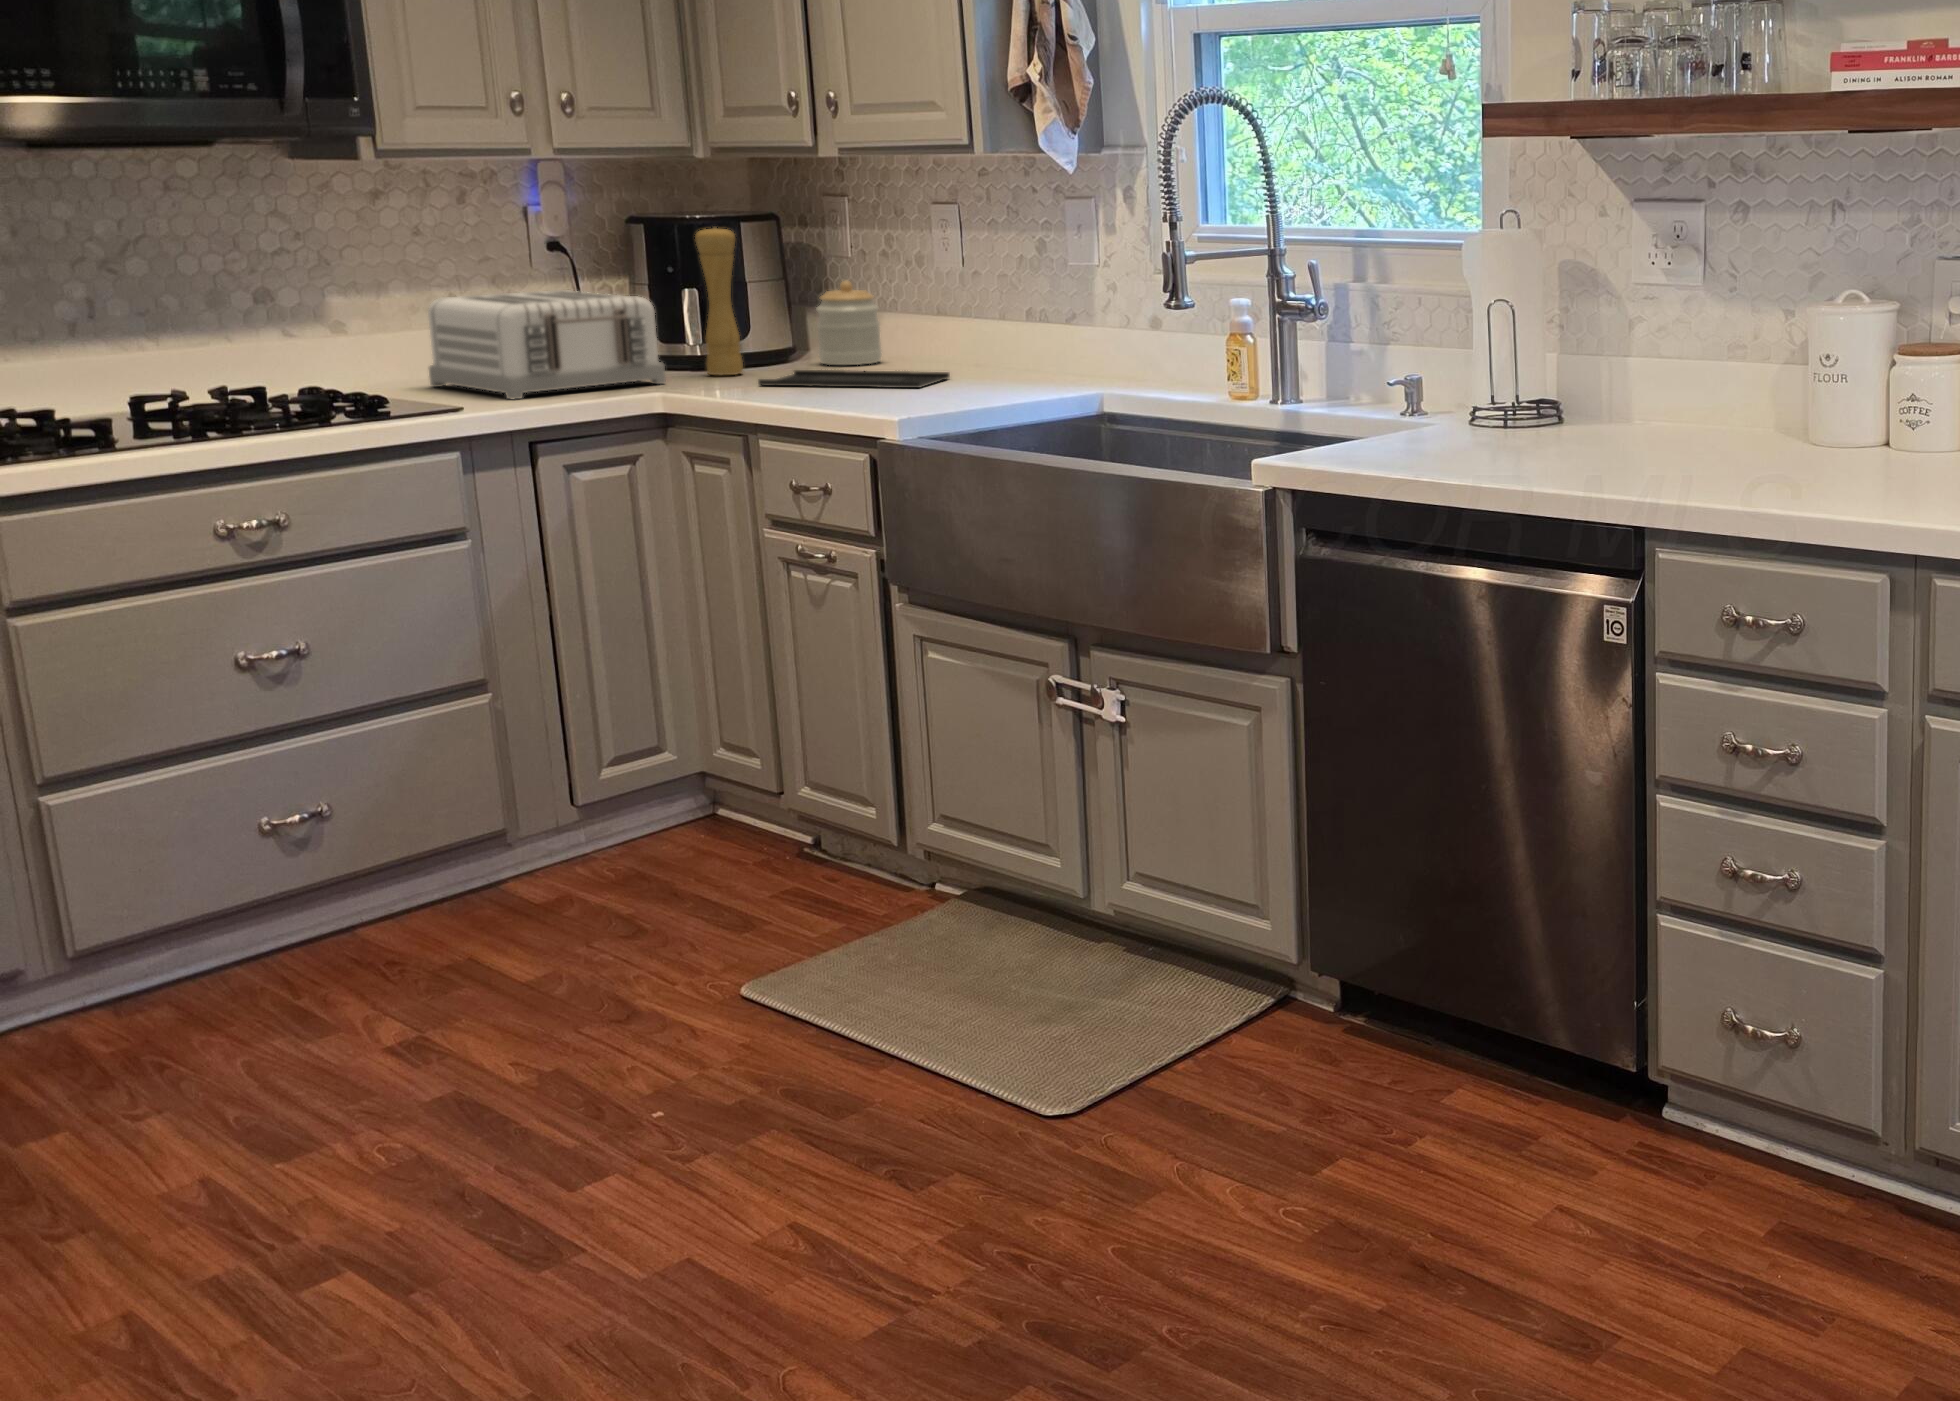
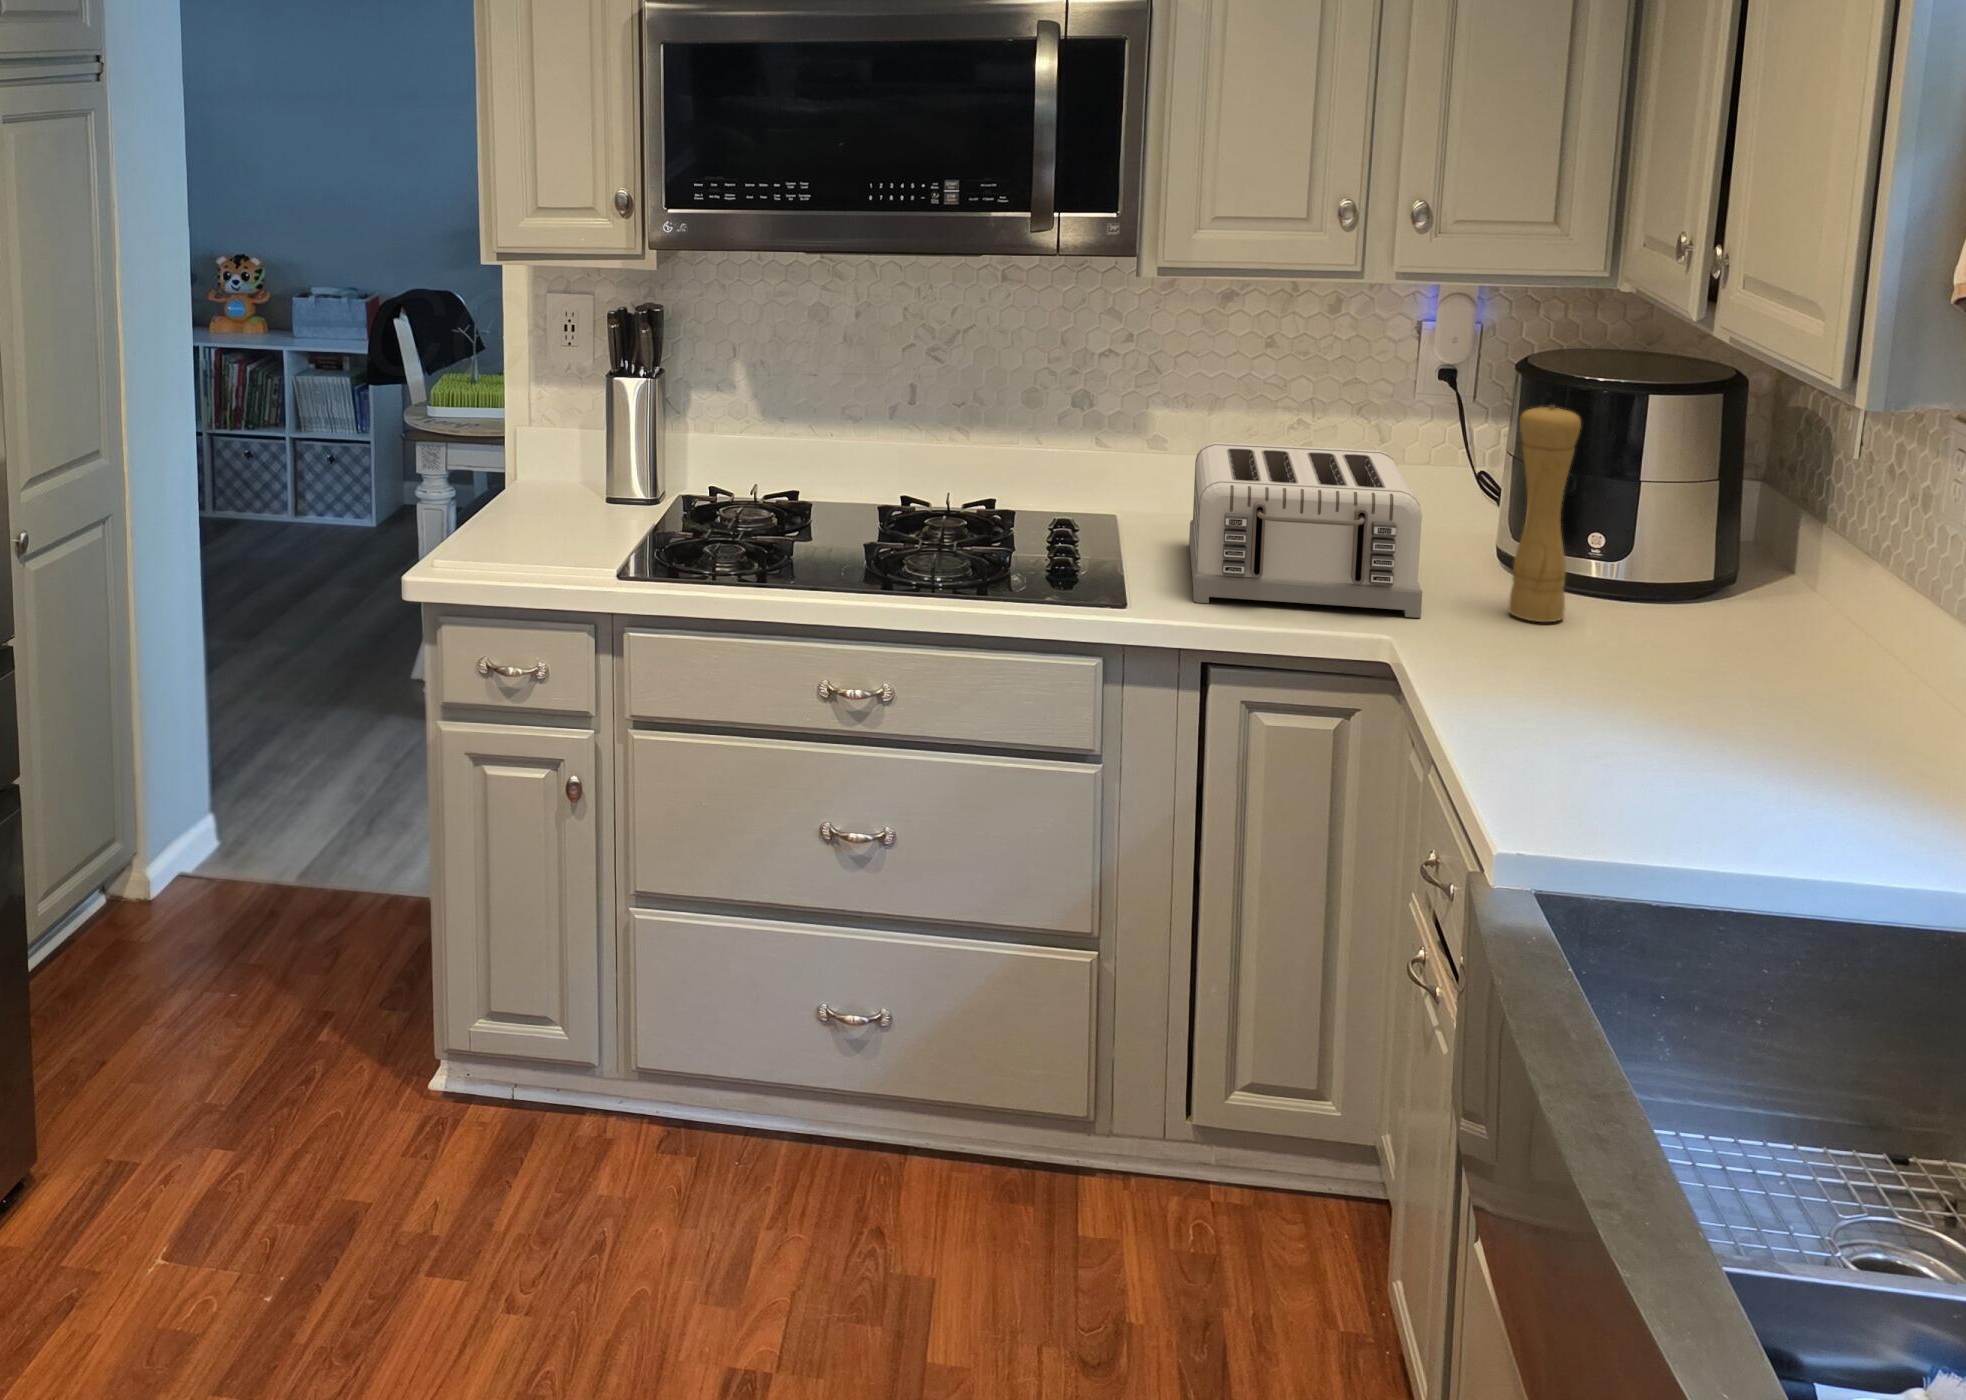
jar: present [817,281,882,365] -> none [1714,509,1831,650]
tray: present [758,370,950,388] -> none [1511,643,1825,755]

